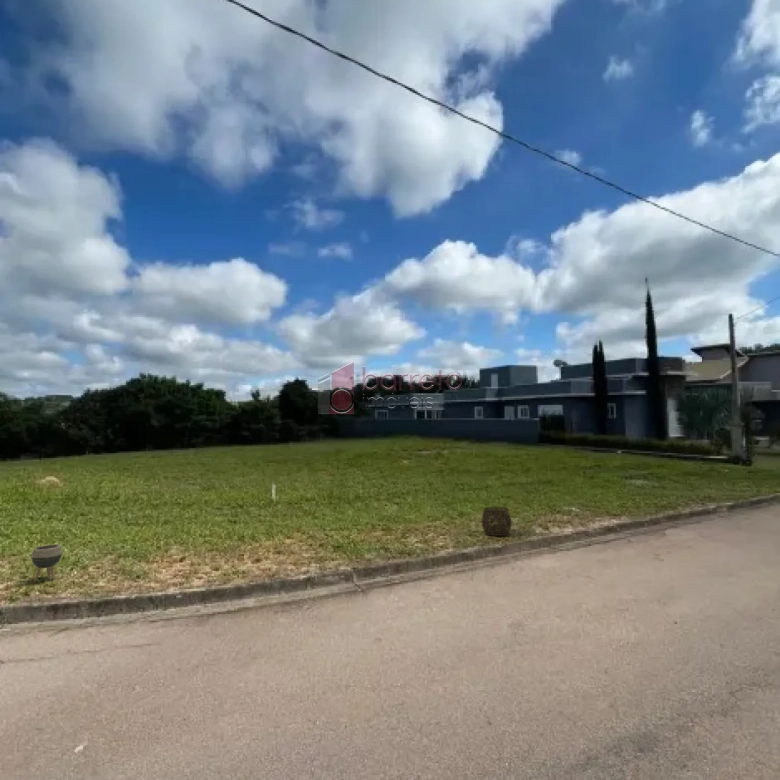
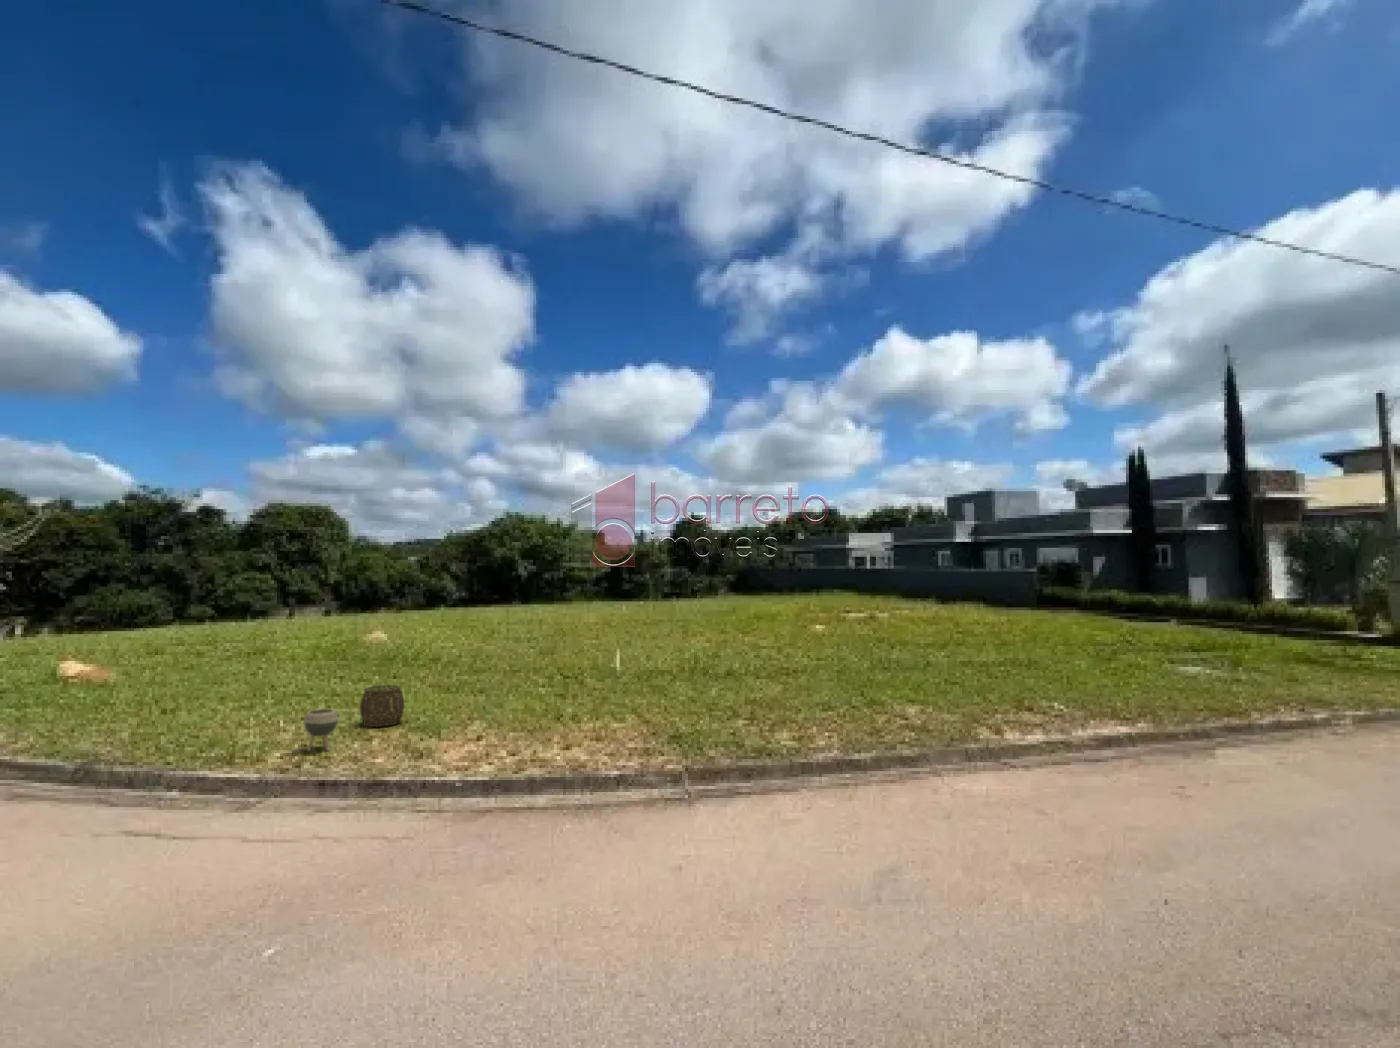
woven basket: present [482,507,511,536] -> present [360,685,404,727]

